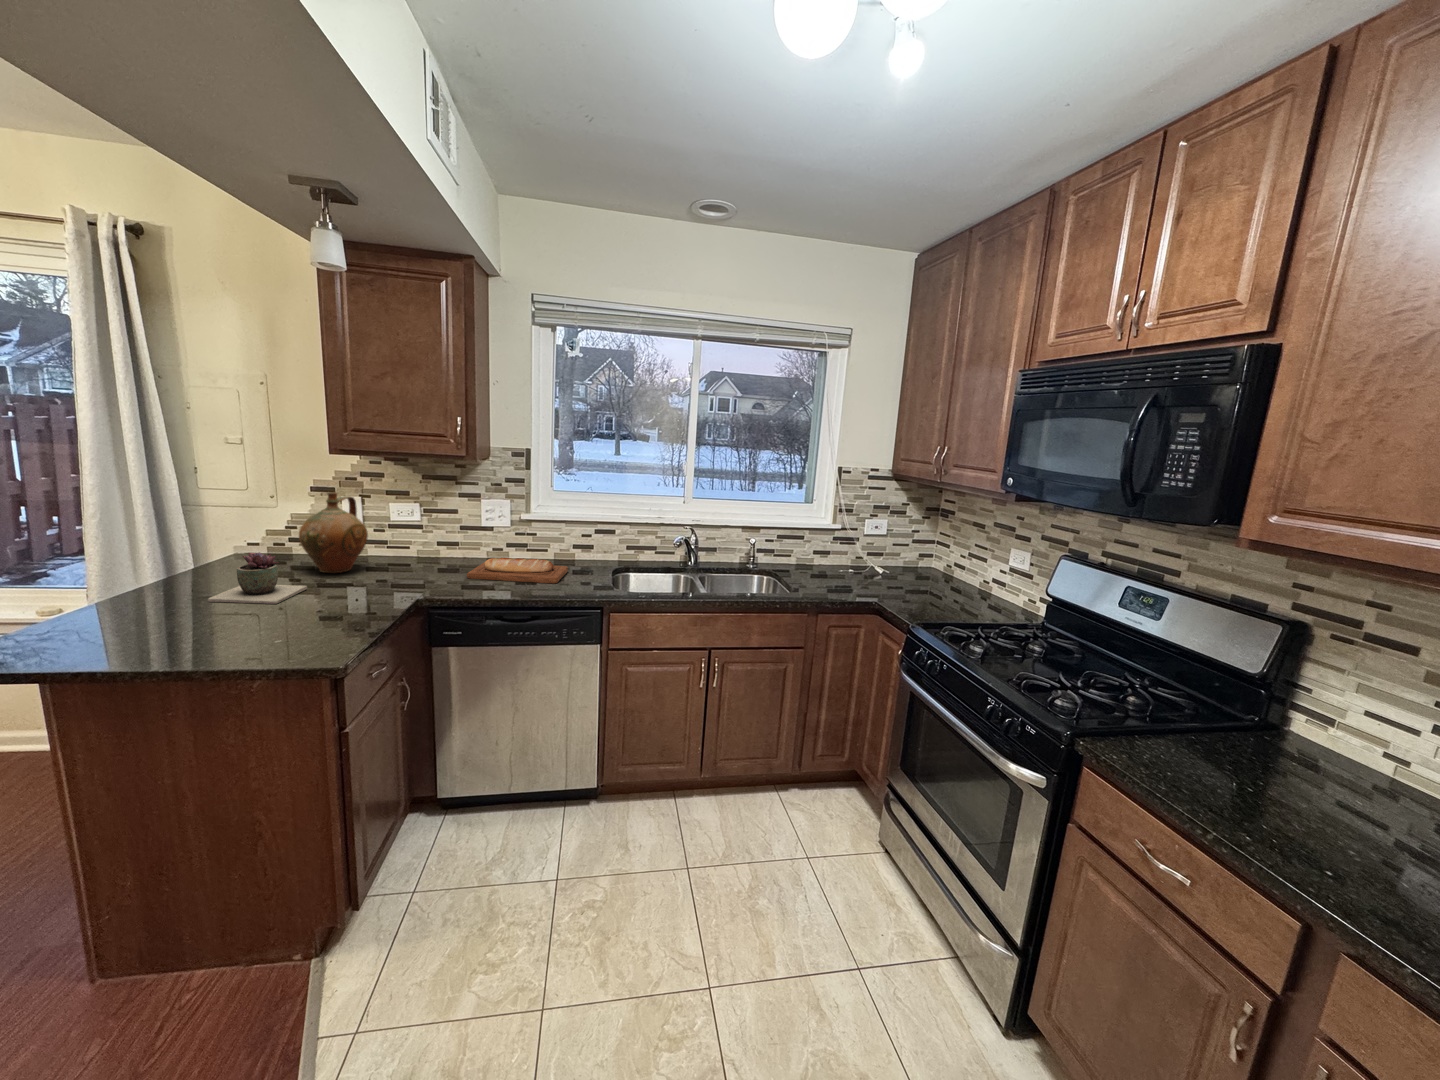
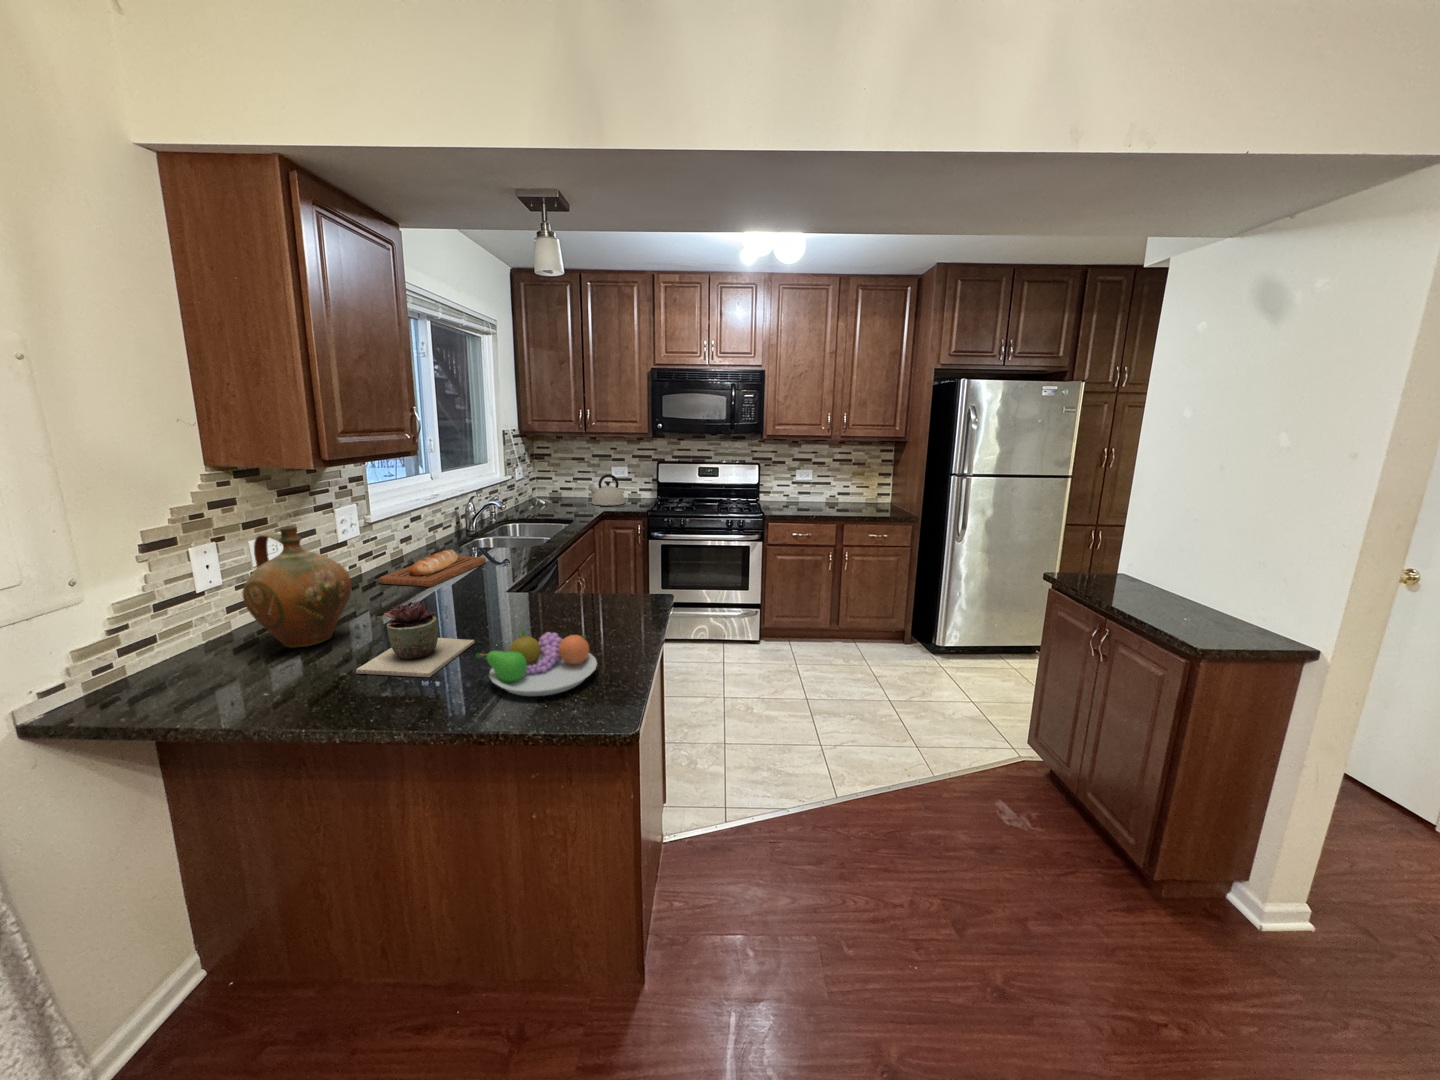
kettle: none [937,555,997,610] -> present [588,474,625,506]
fruit bowl: none [90,590,206,641] -> present [476,630,597,696]

